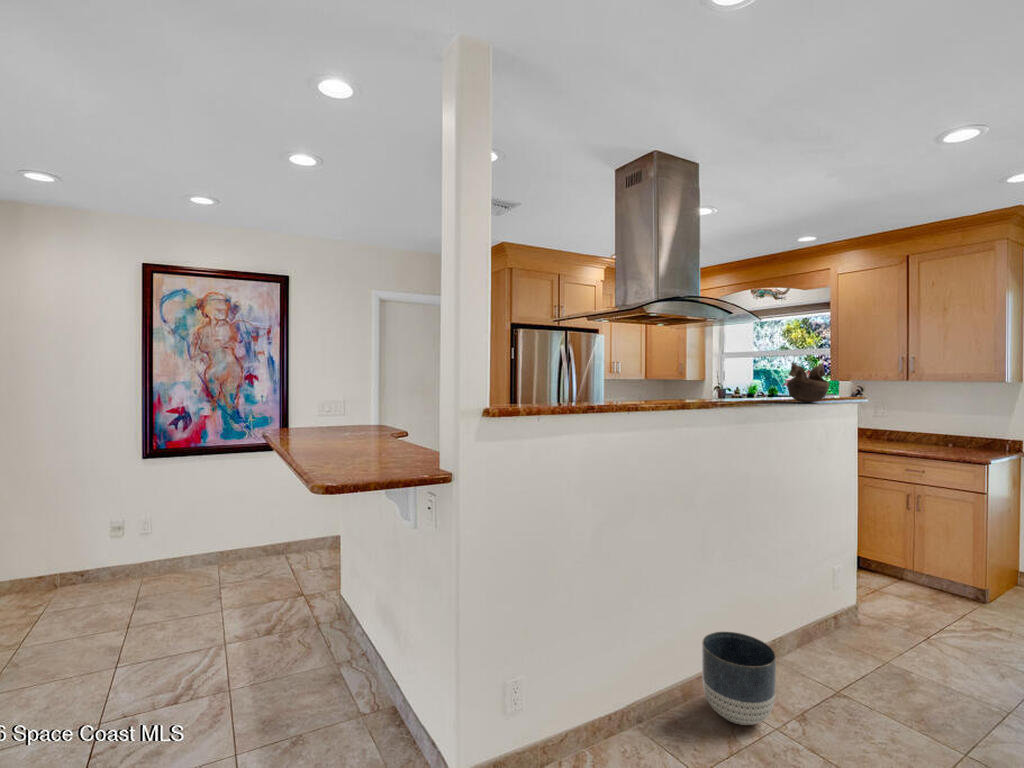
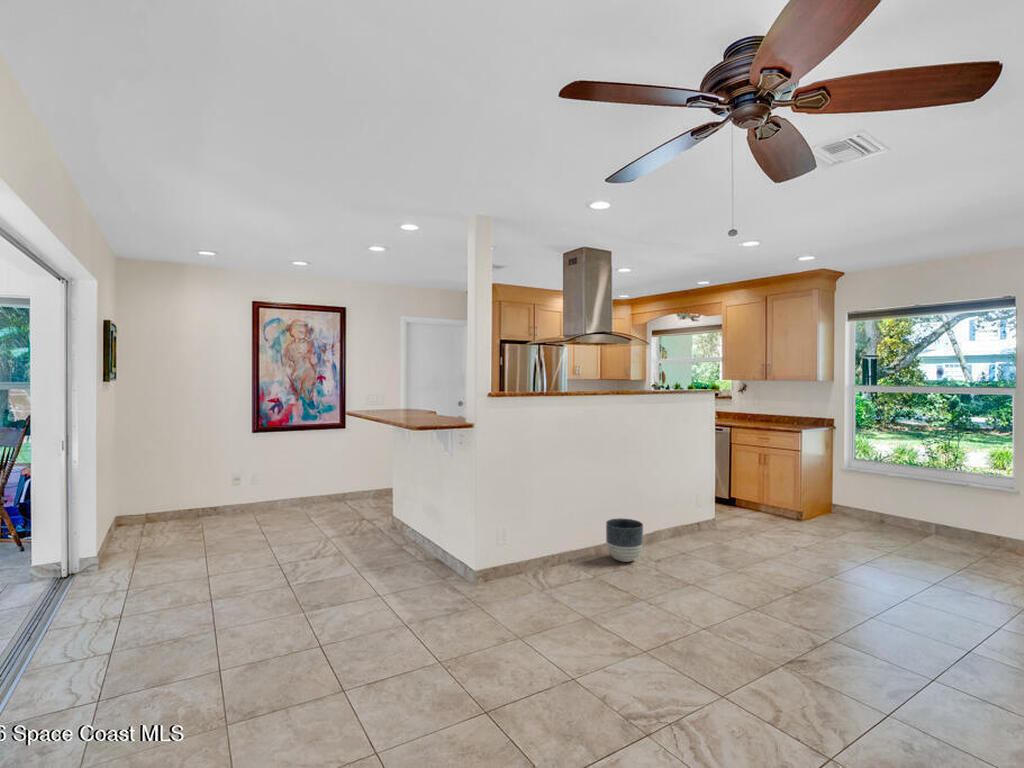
decorative bowl: present [787,362,829,403] -> none [665,369,692,393]

